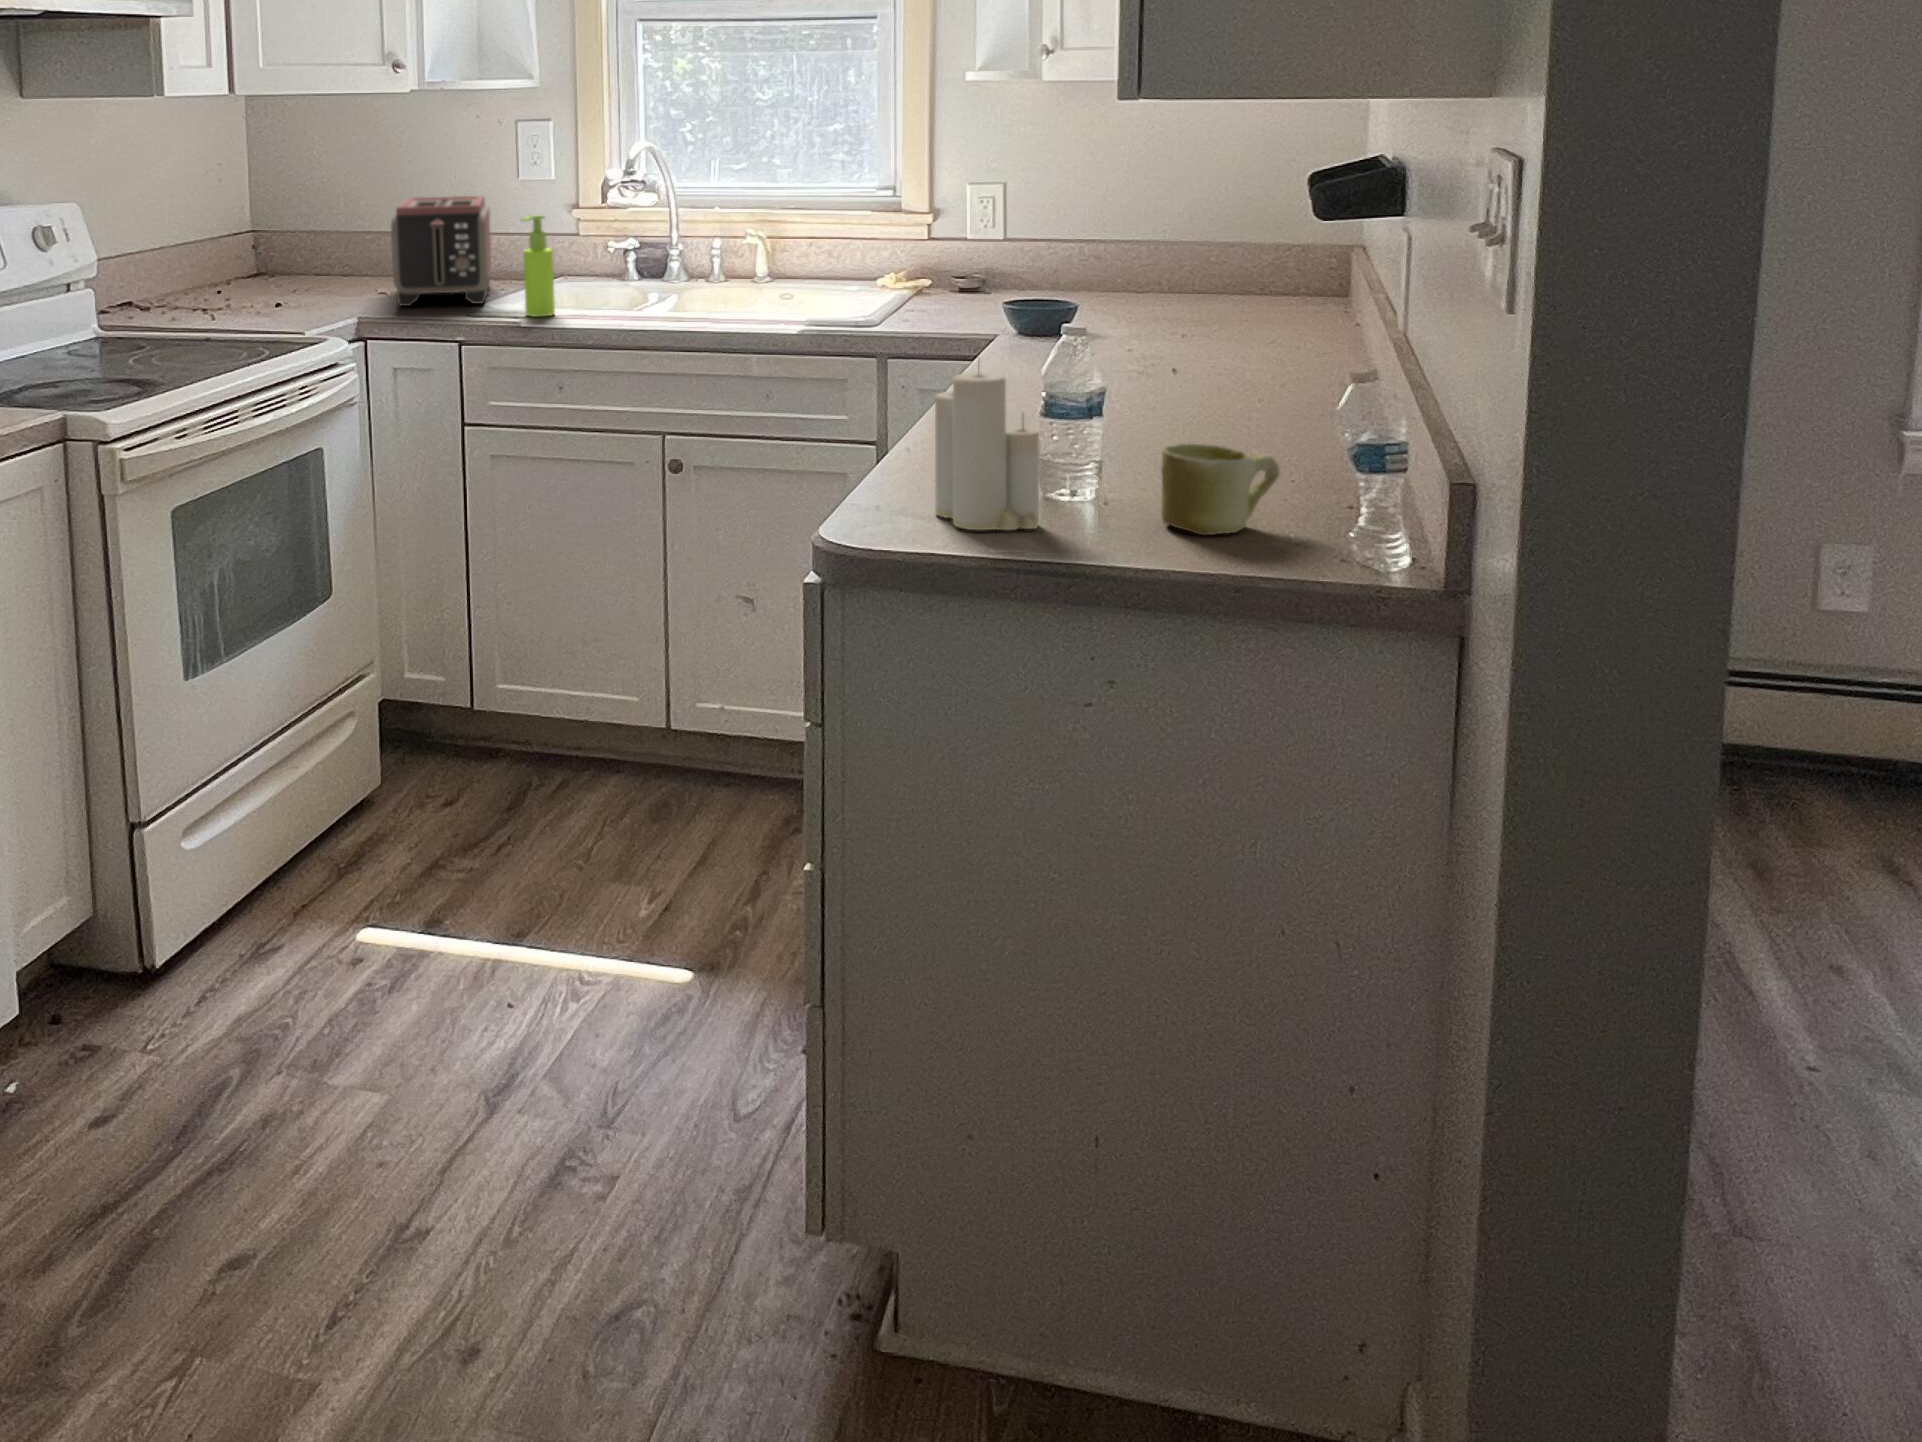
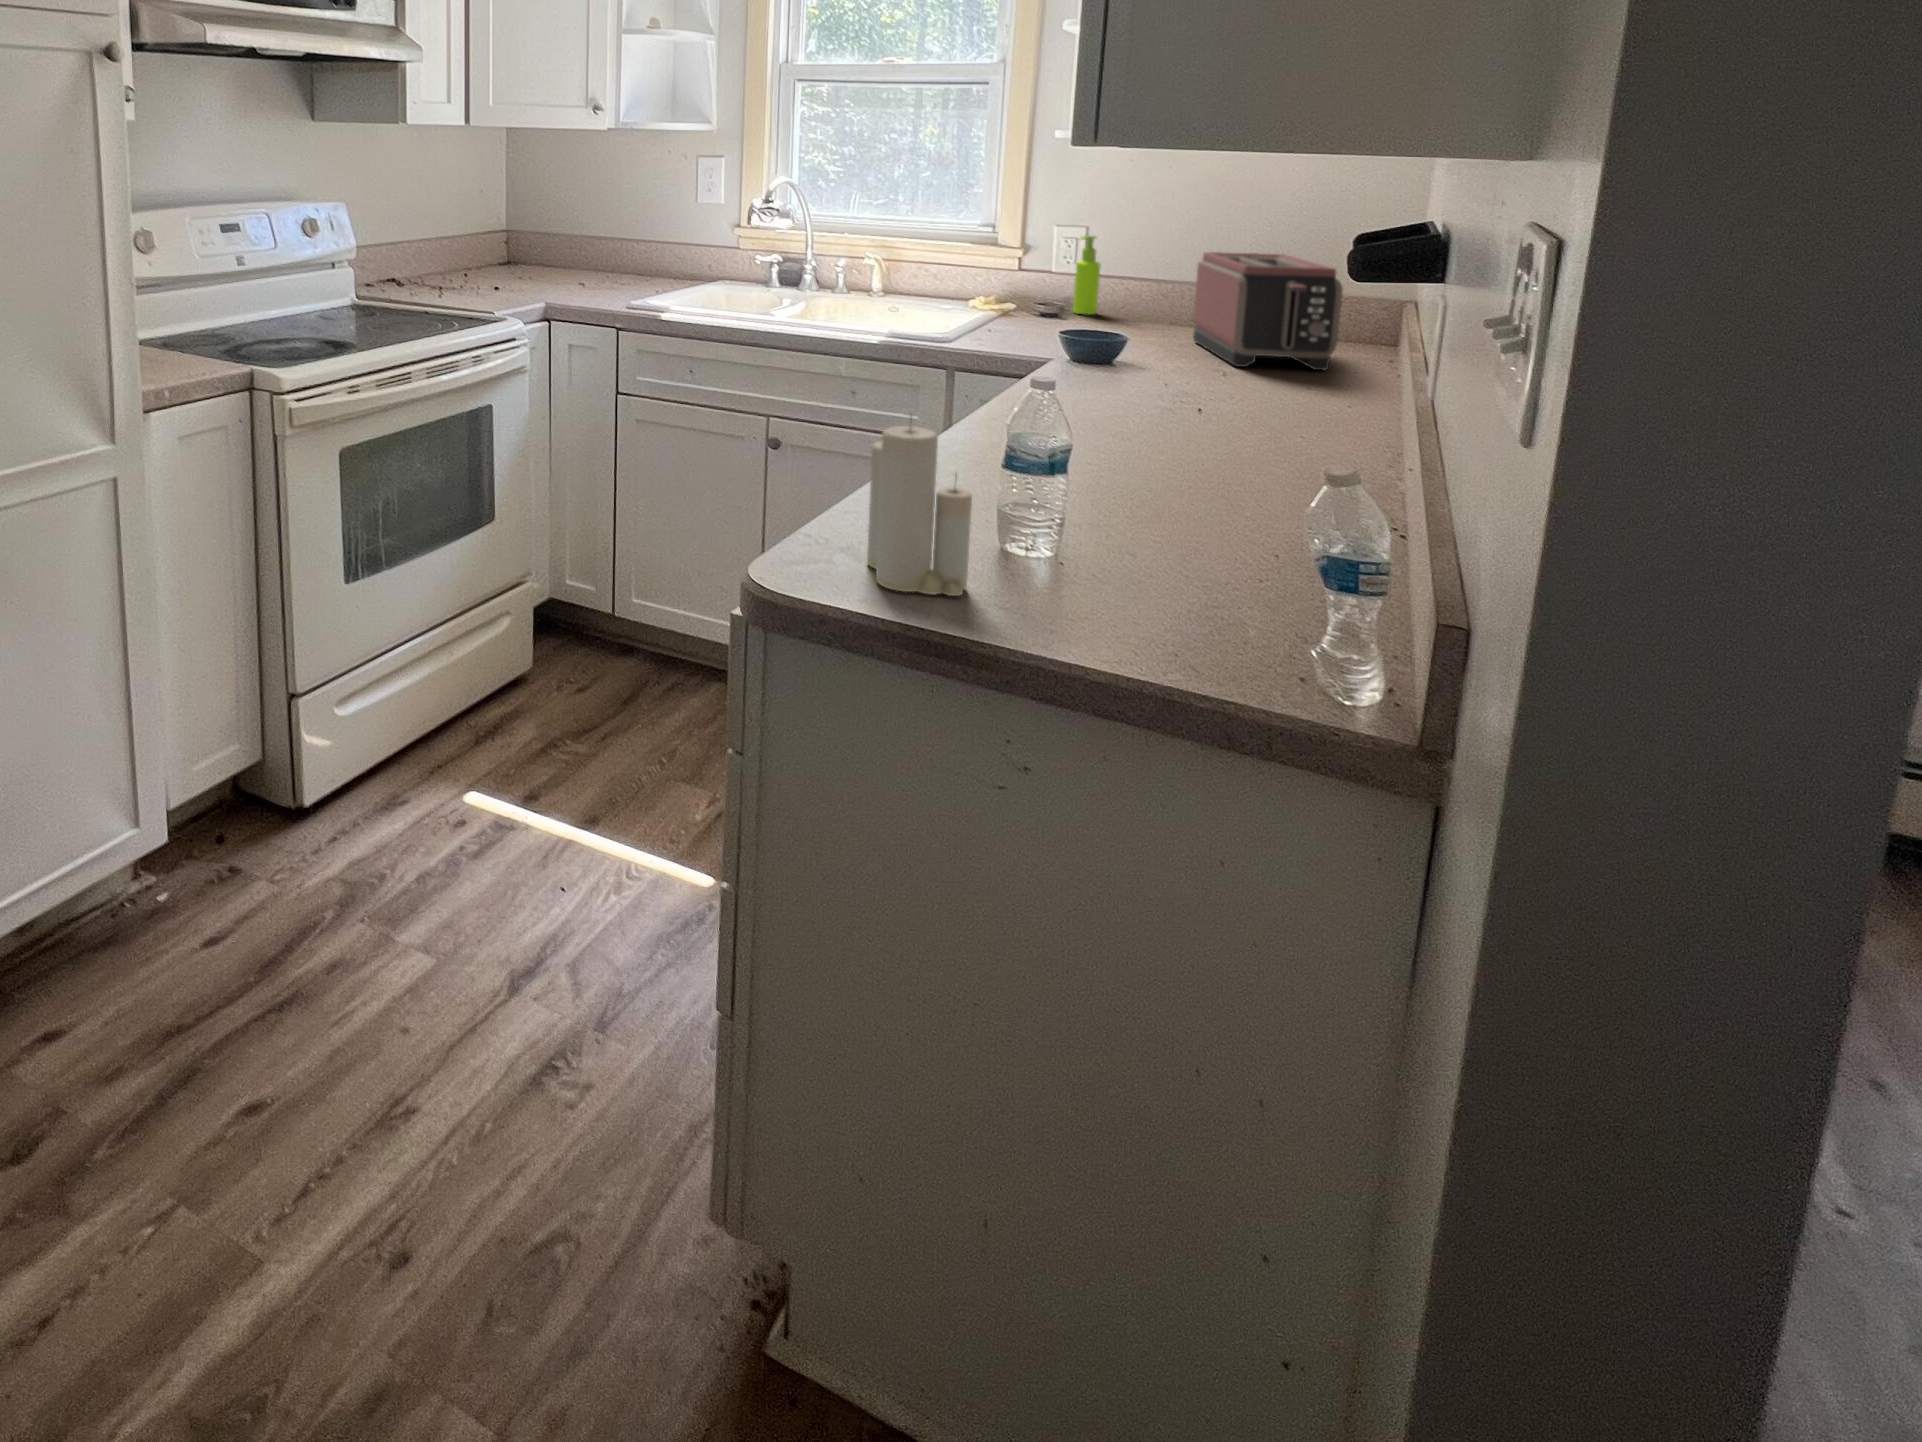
toaster: present [391,196,491,306] -> present [1193,252,1343,370]
soap dispenser: present [521,216,555,317] -> present [1073,236,1100,315]
mug: present [1161,443,1280,535] -> none [1101,521,1241,630]

